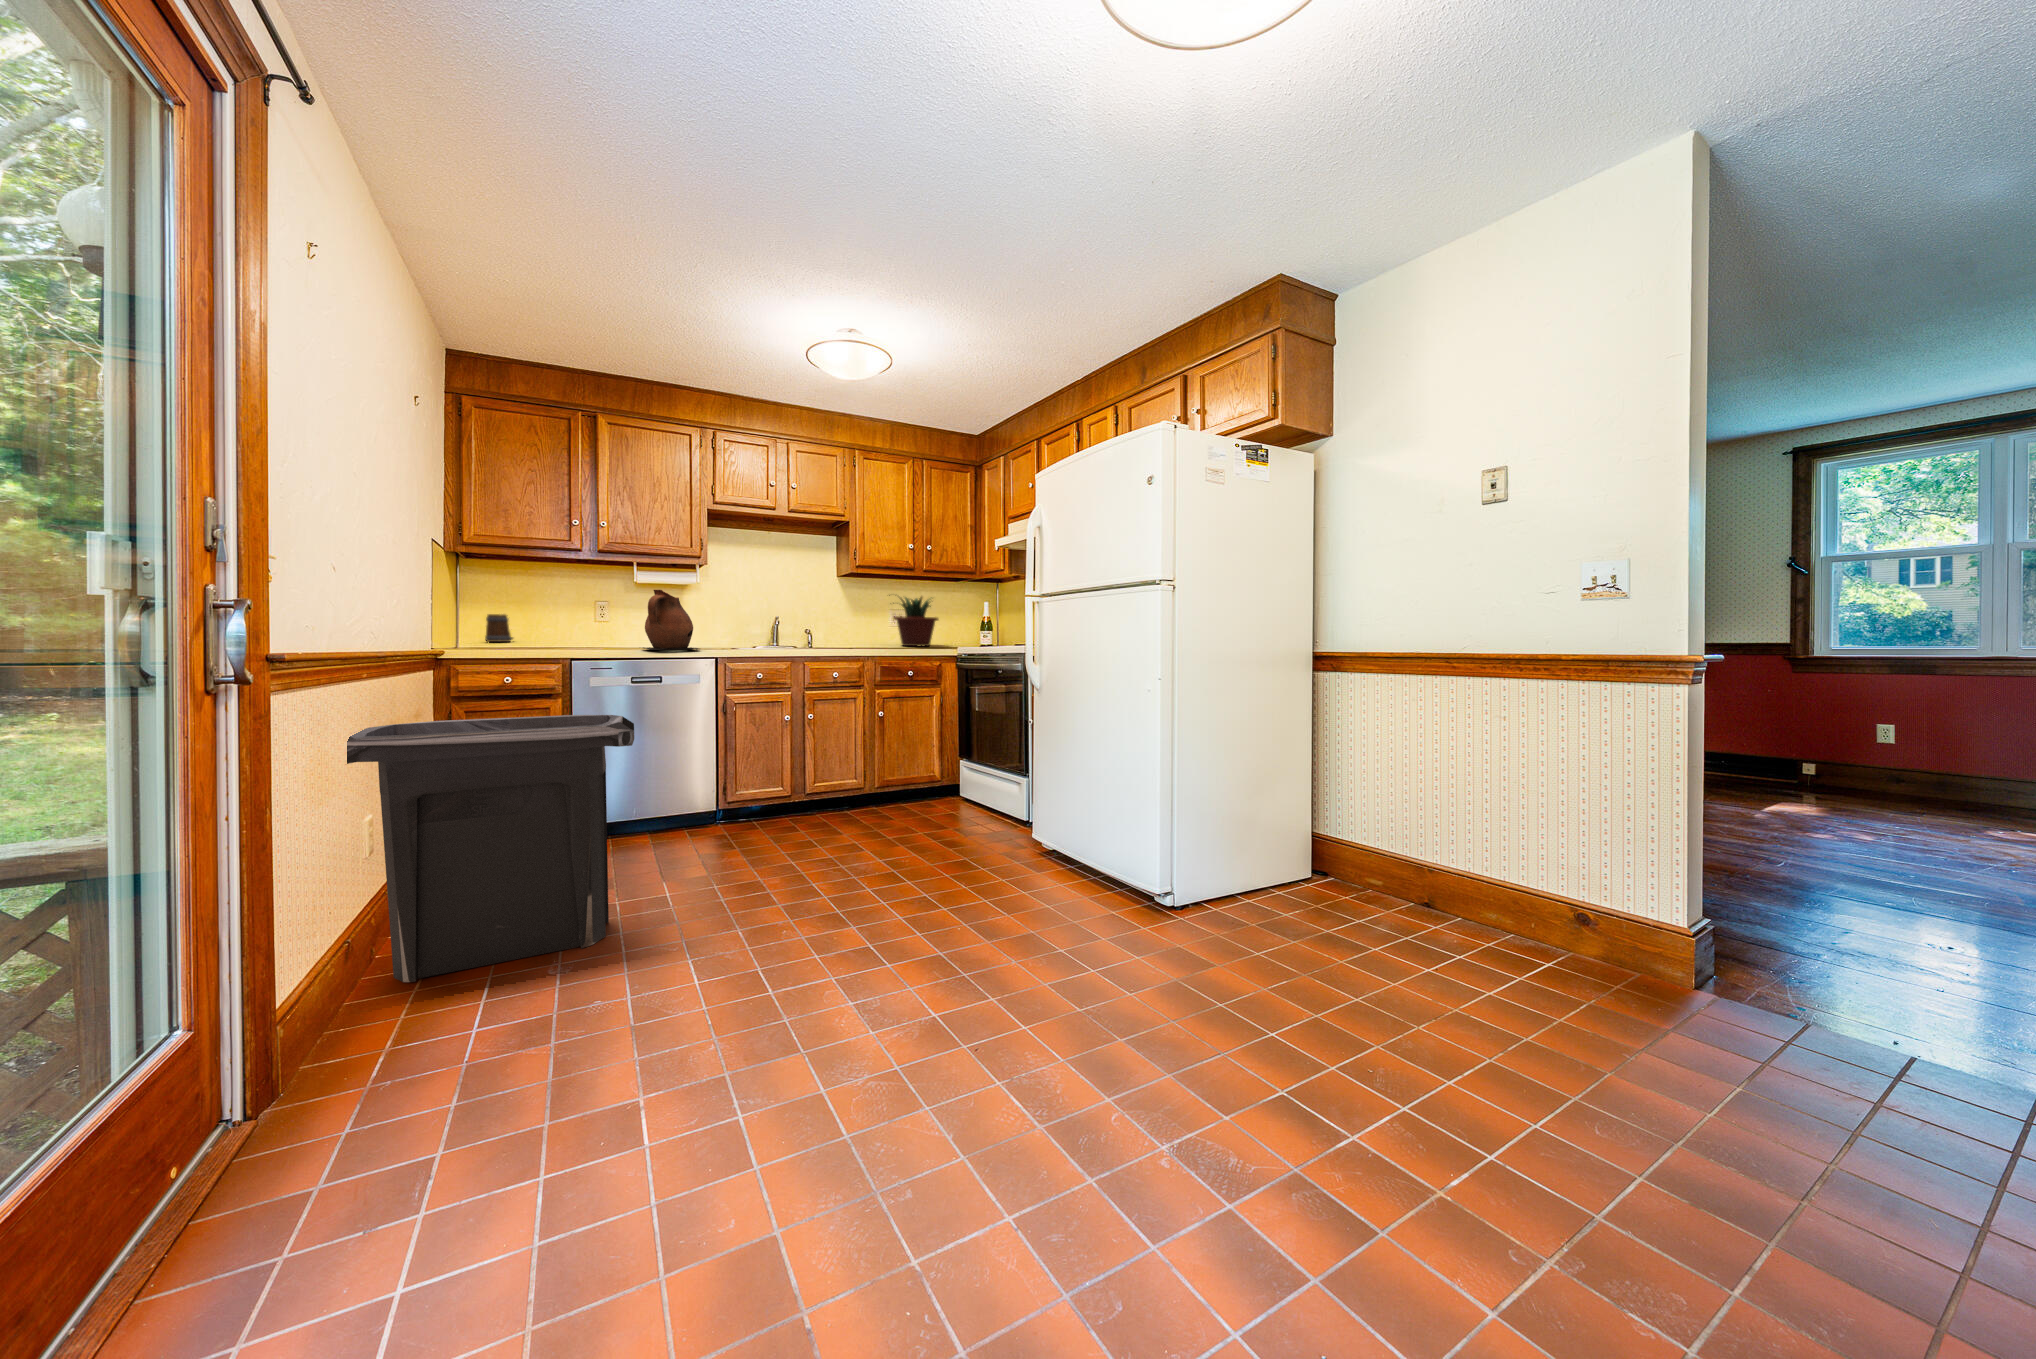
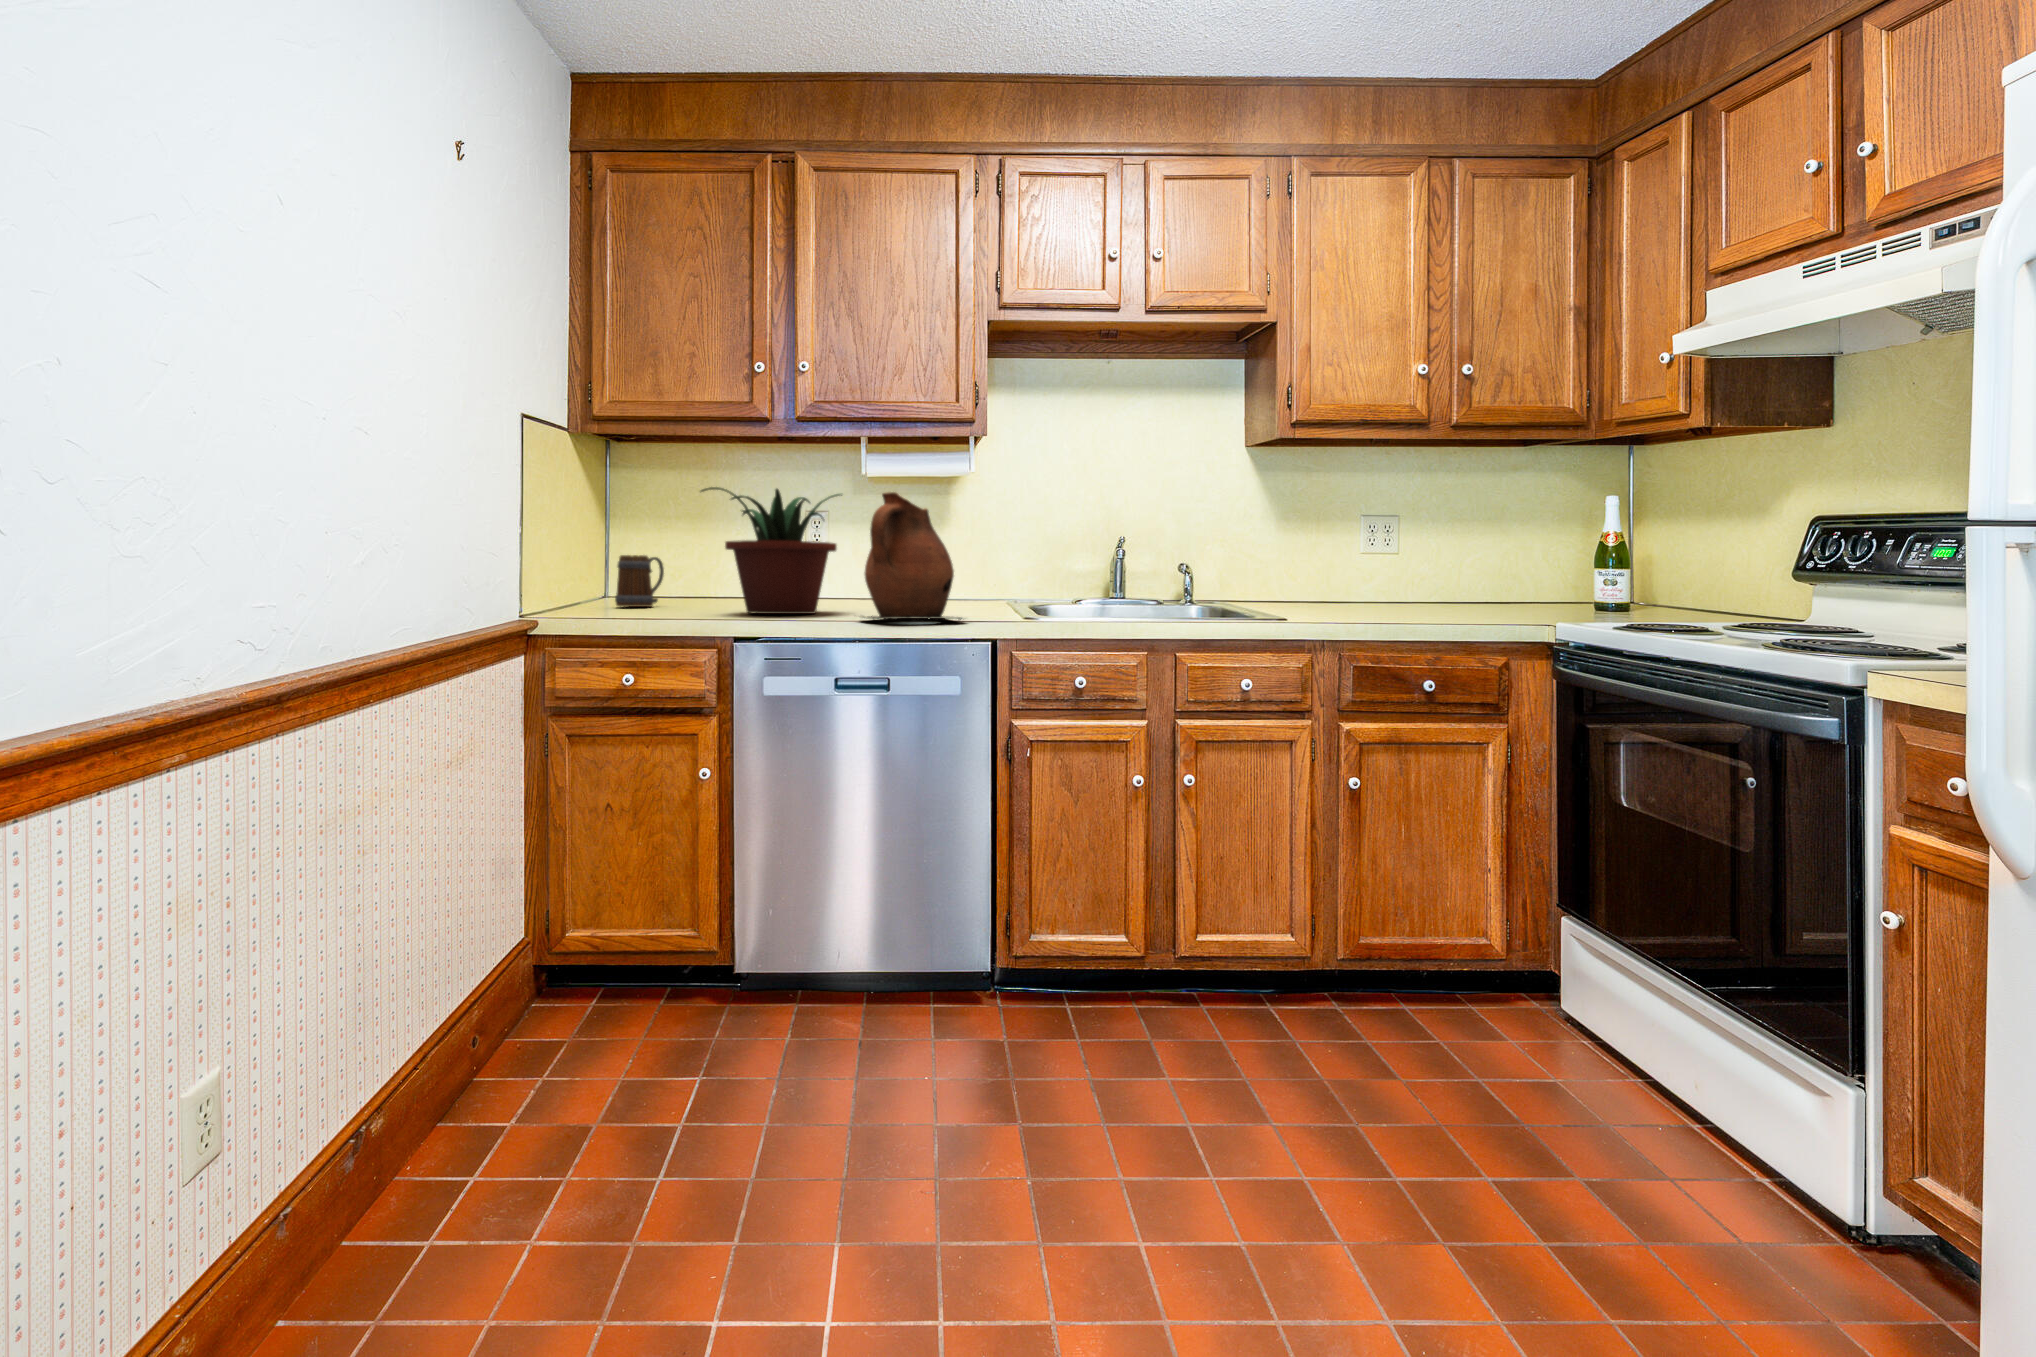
potted plant: present [889,595,938,646] -> present [701,487,842,614]
trash can: present [347,715,634,982] -> none [317,752,829,1290]

